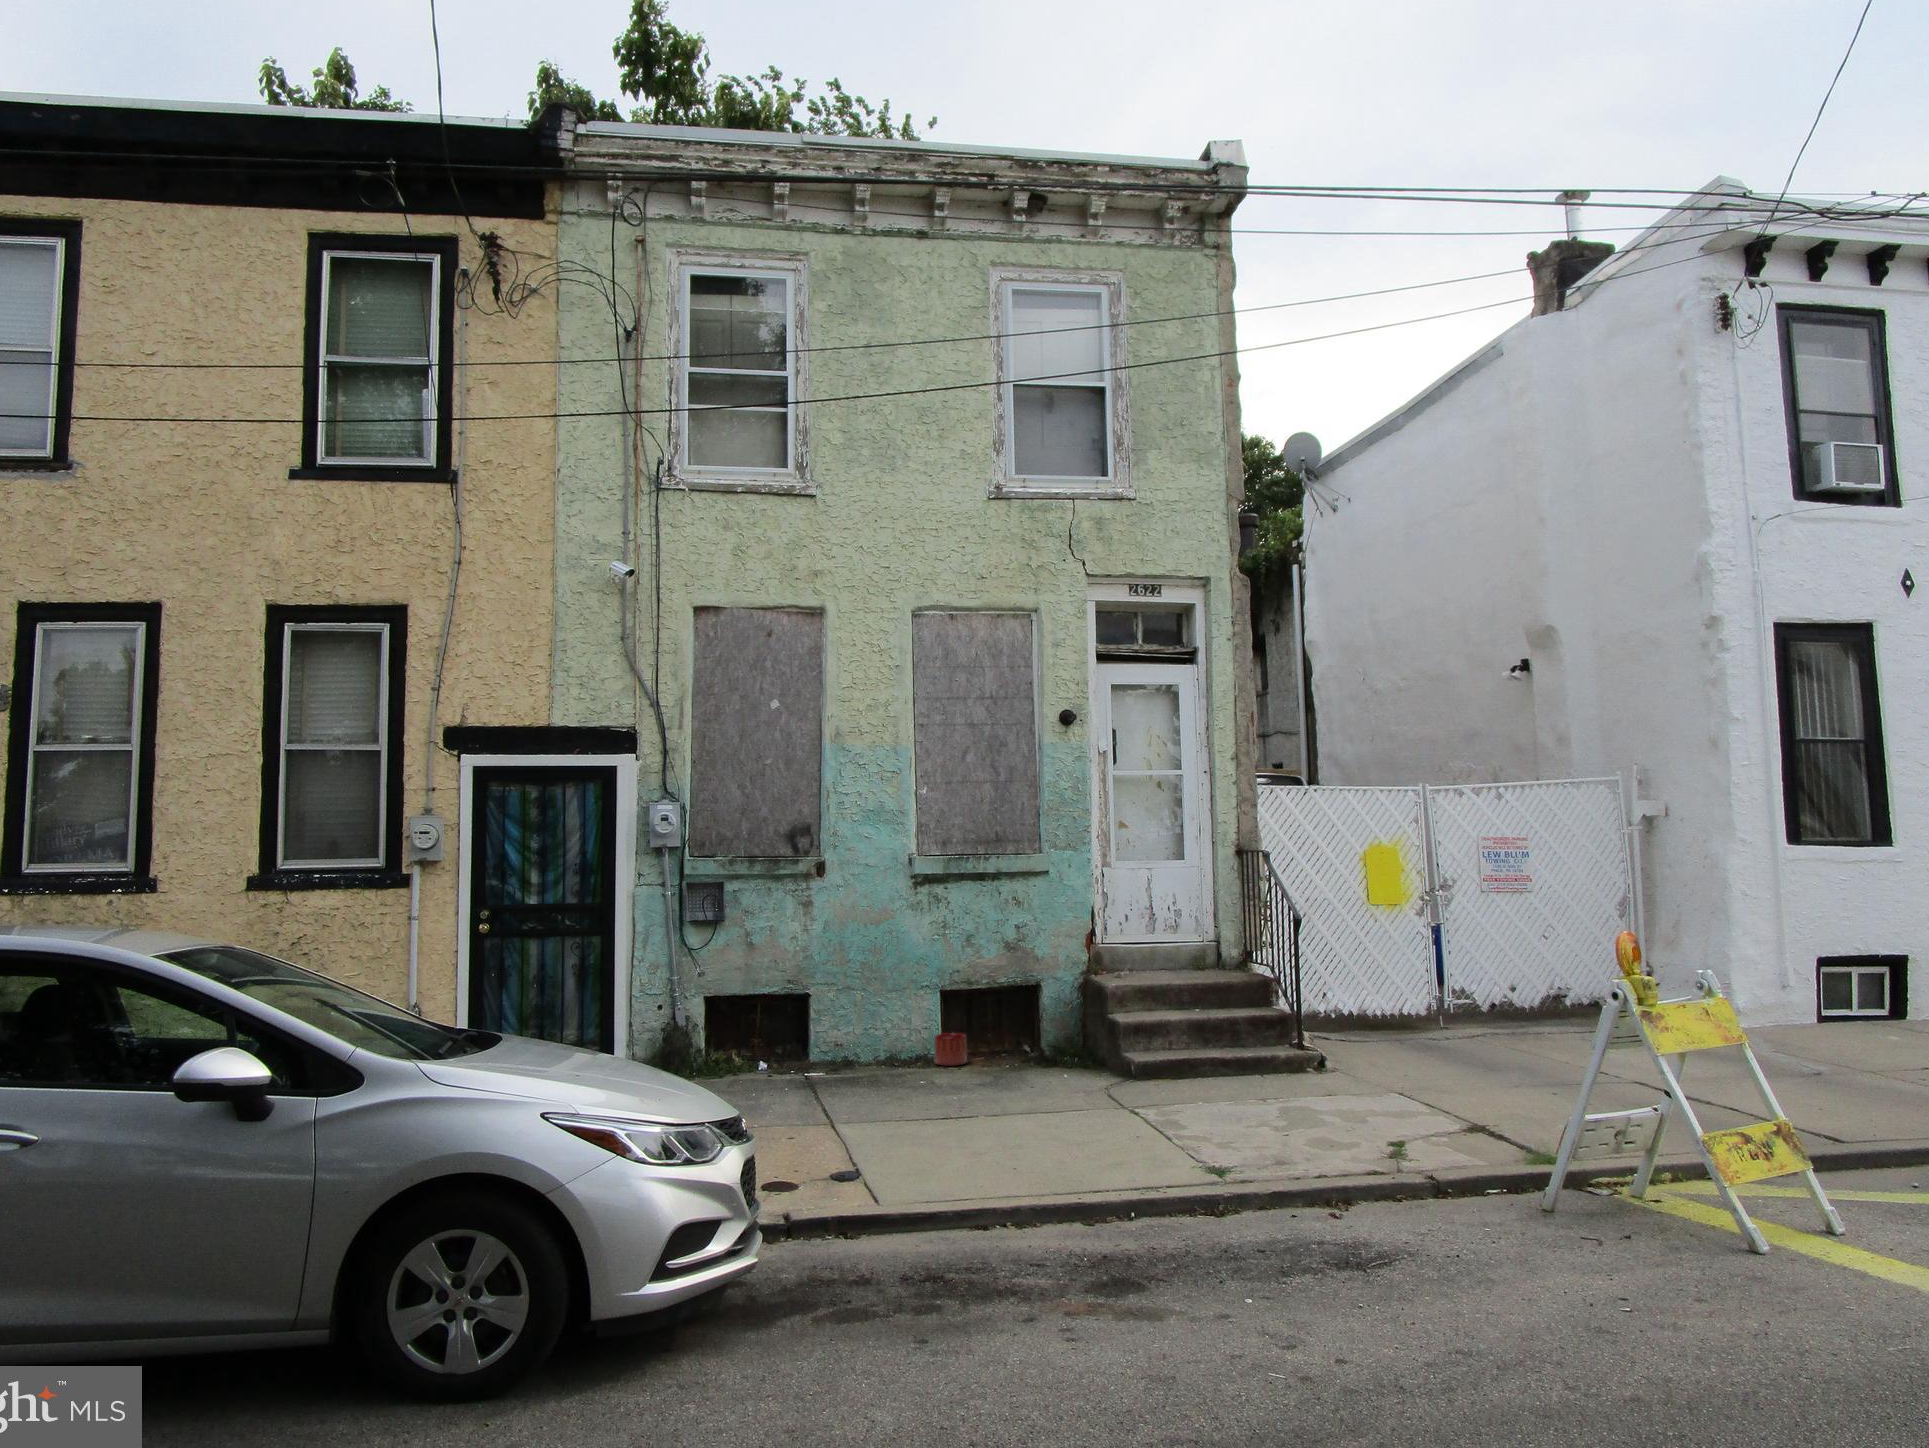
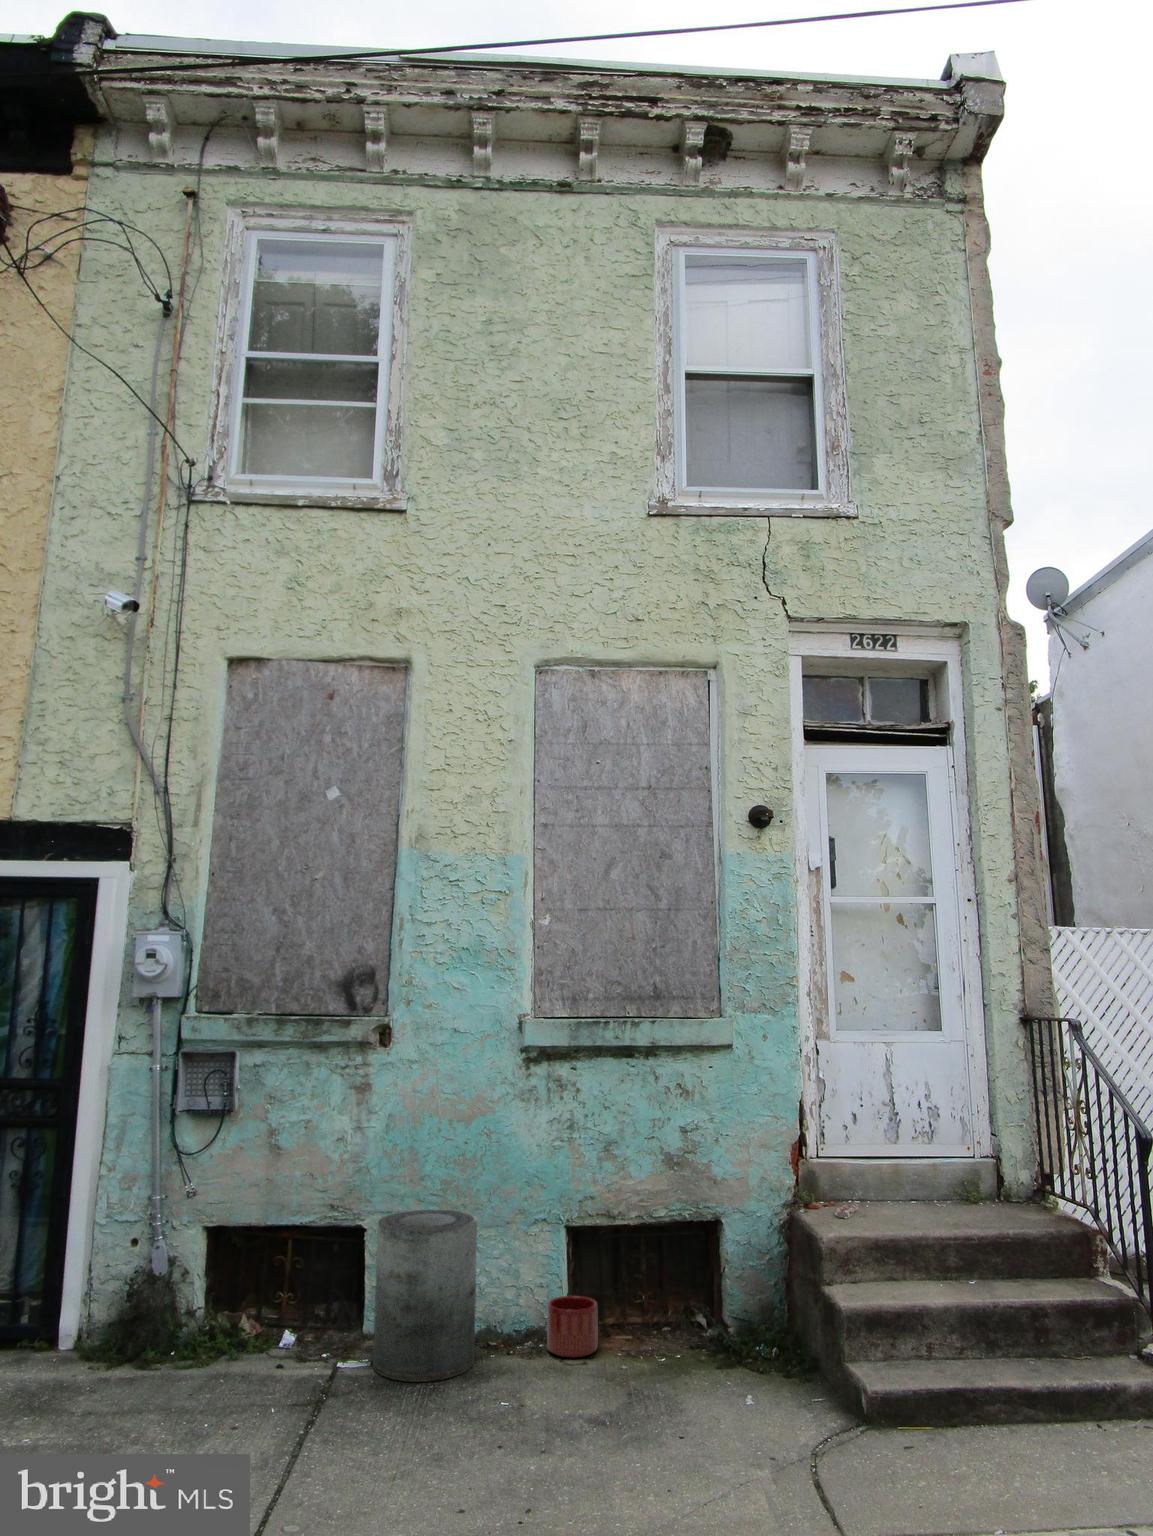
trash can: none [829,982,894,1076] -> present [373,1209,477,1382]

